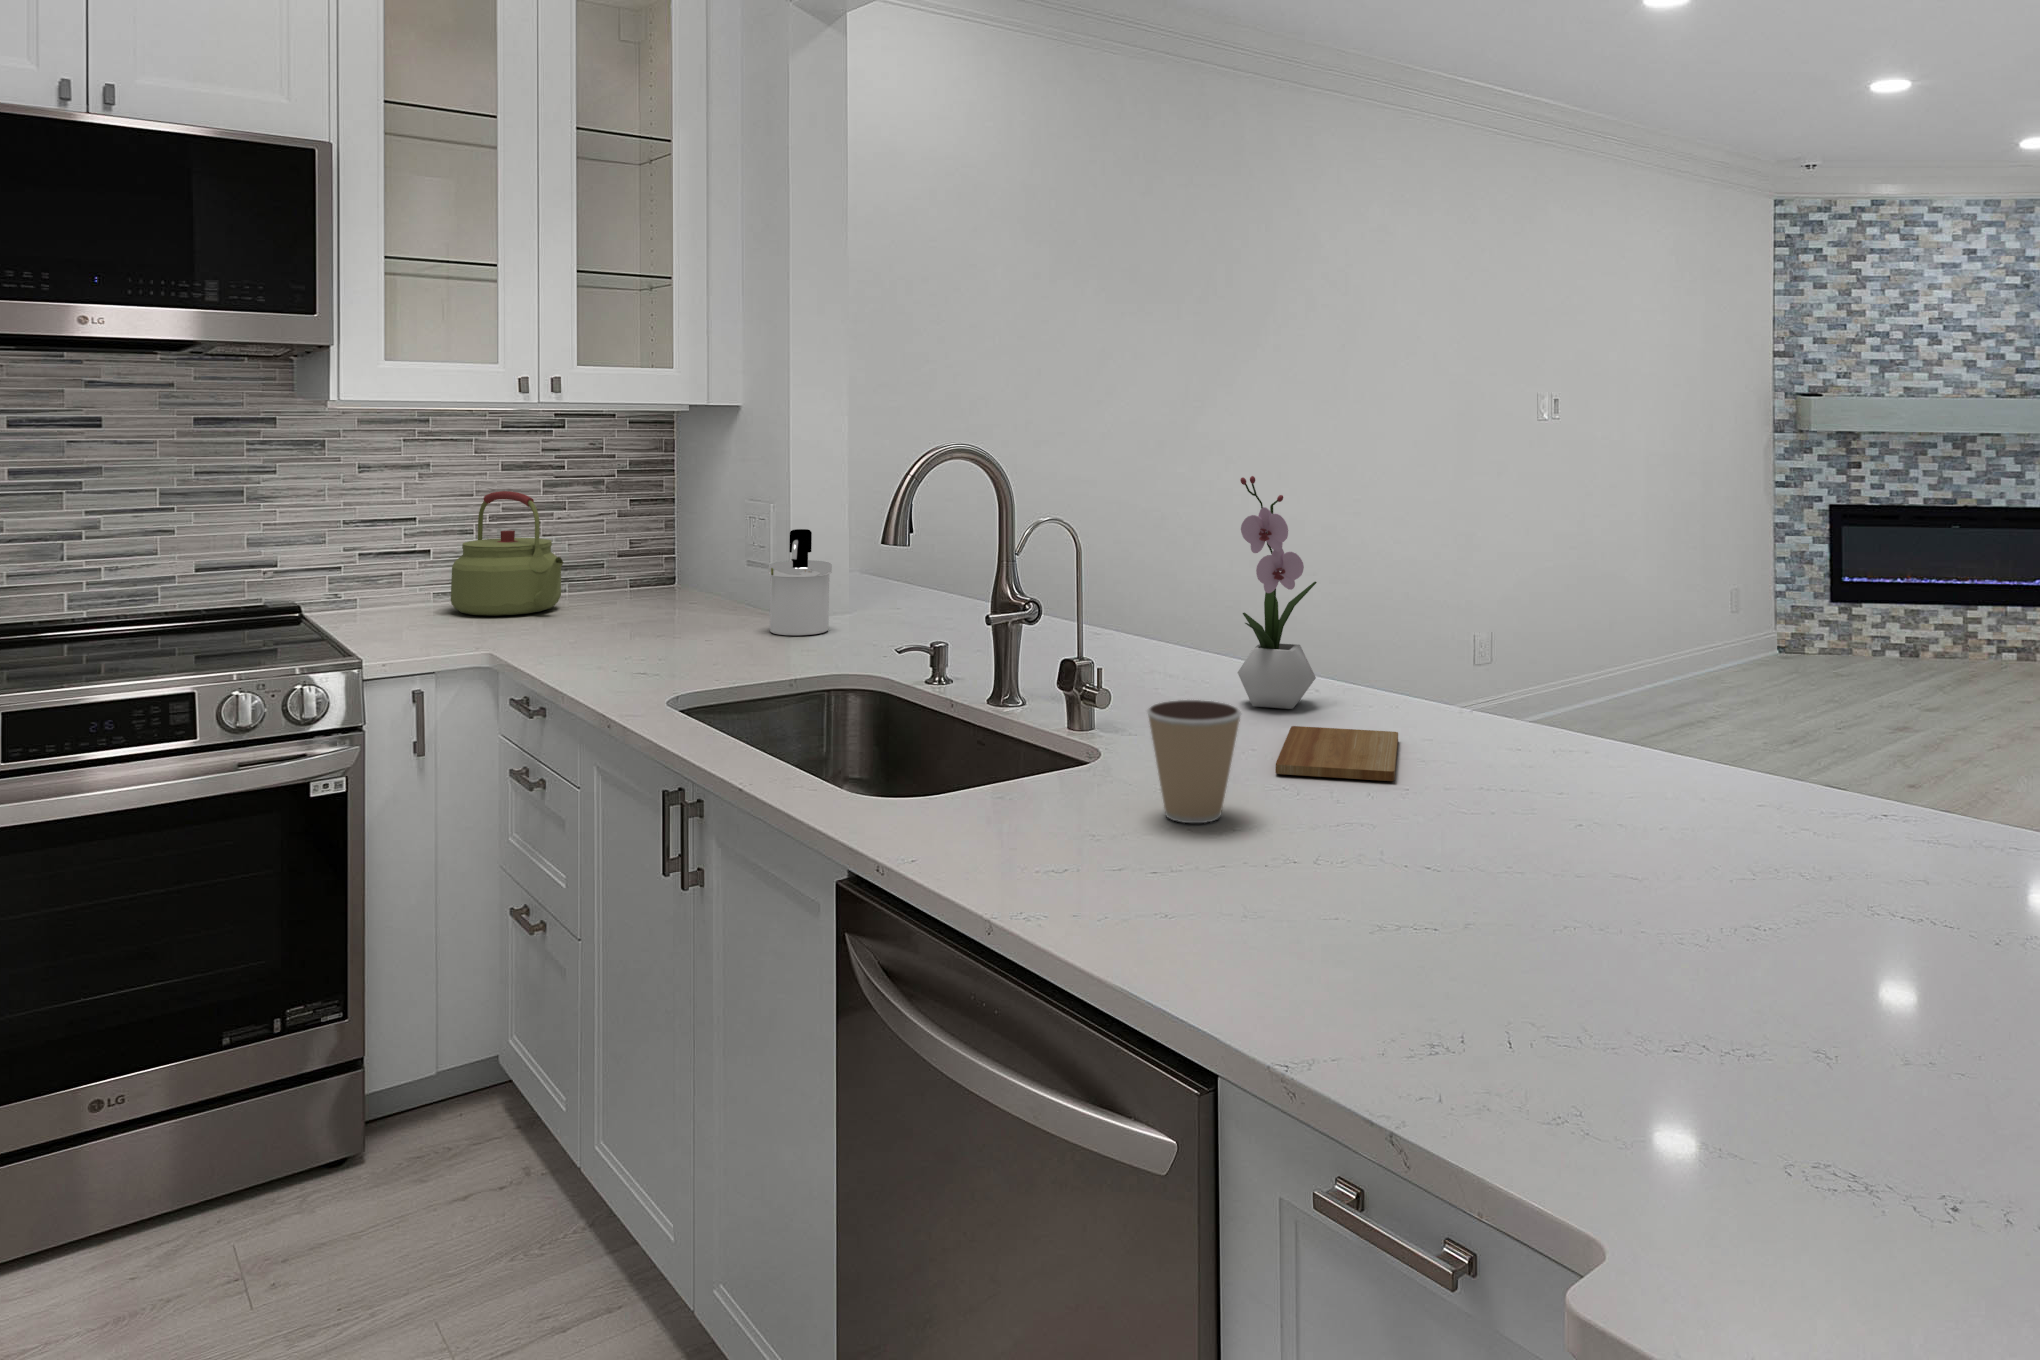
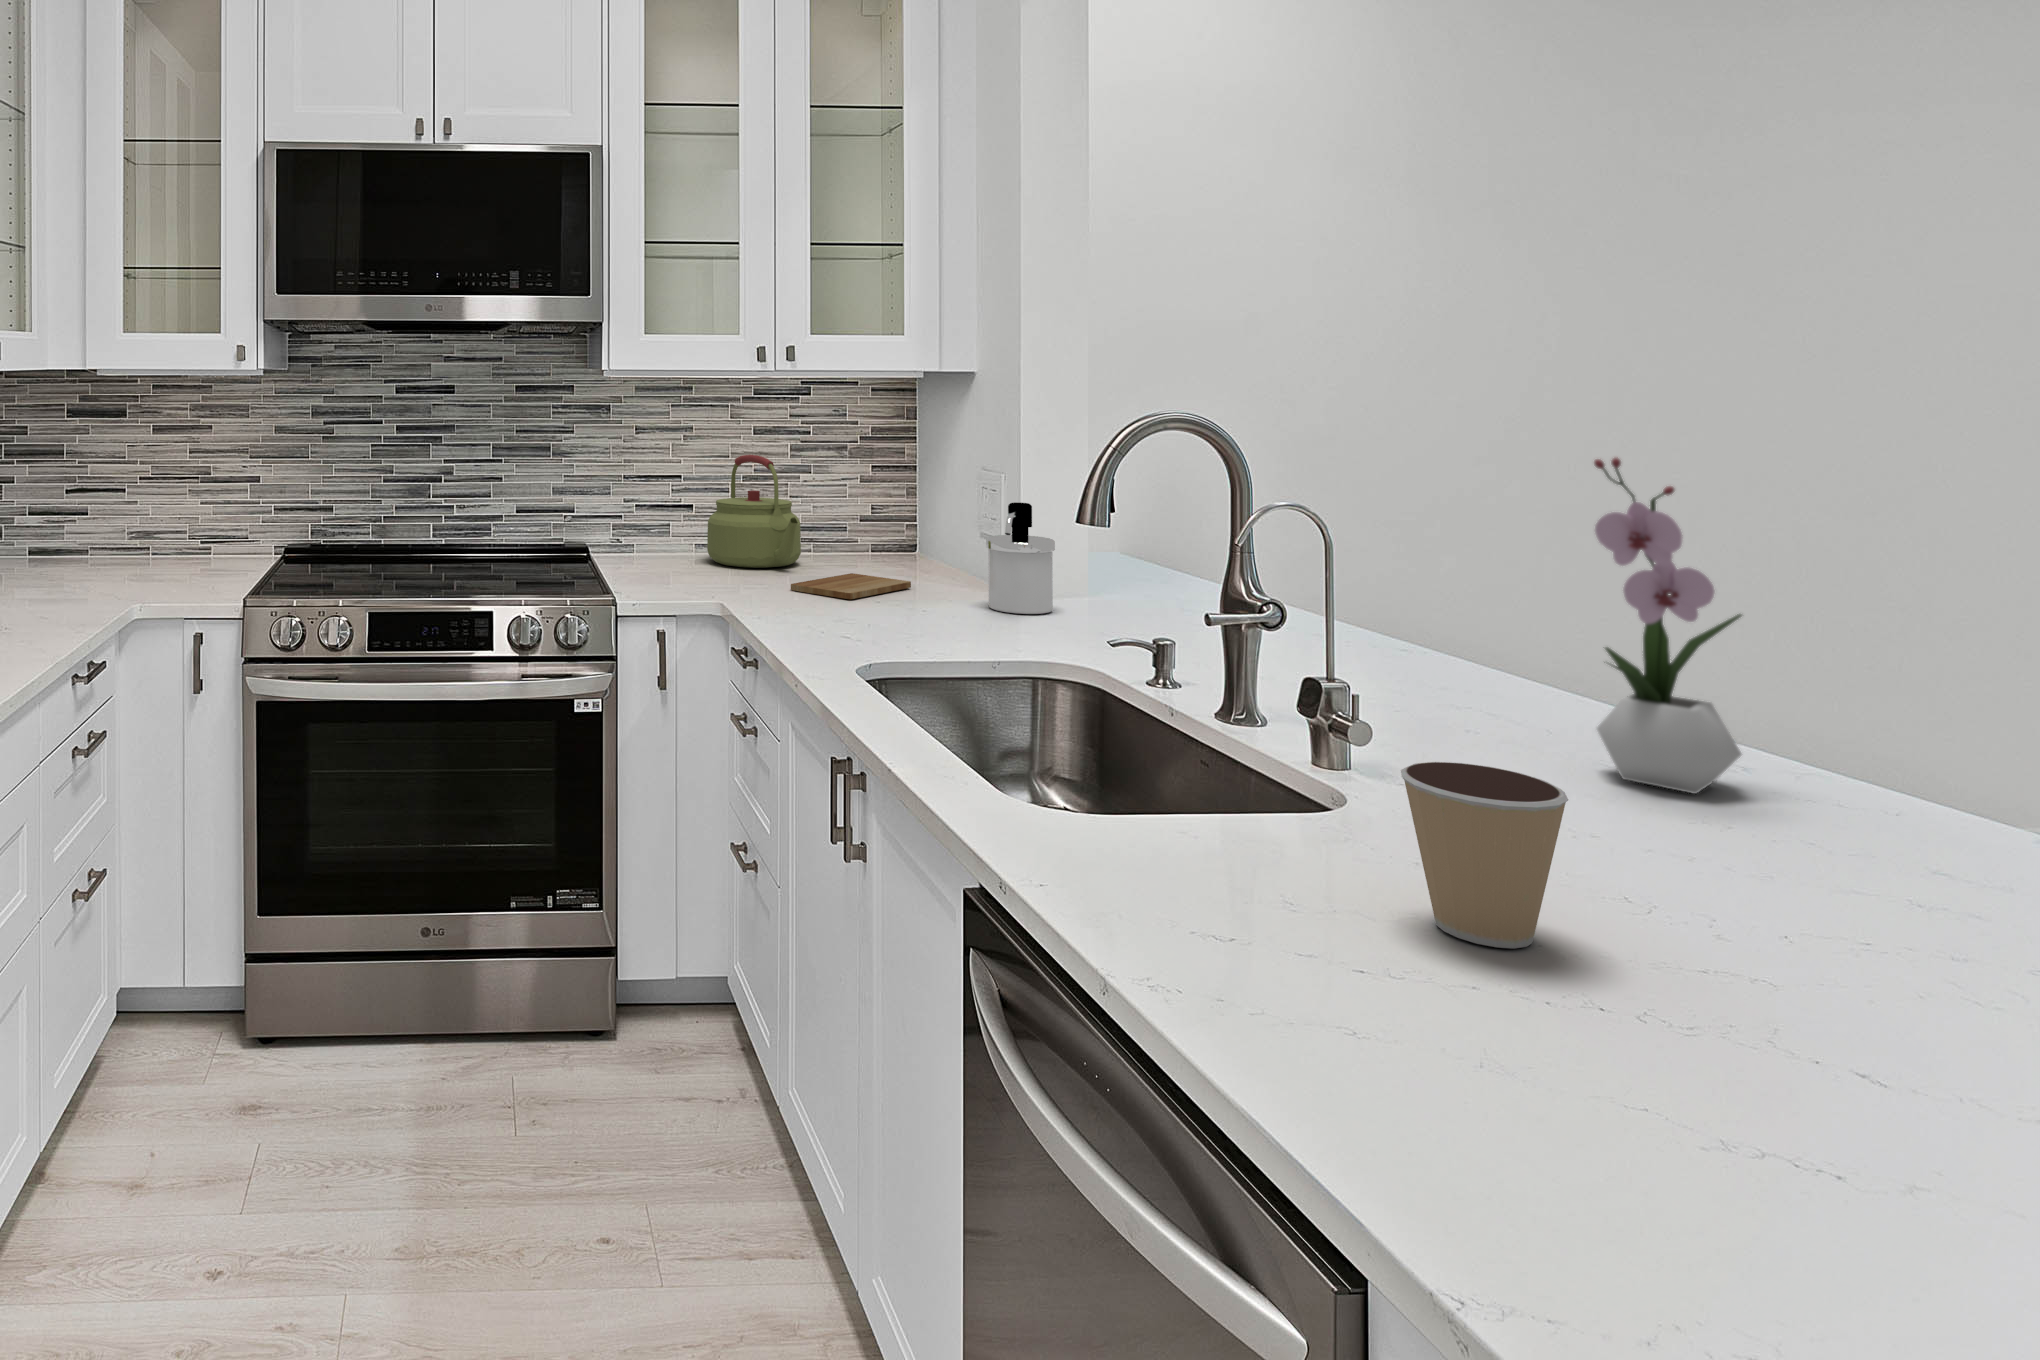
cutting board: present [1275,726,1398,781] -> present [791,573,911,599]

